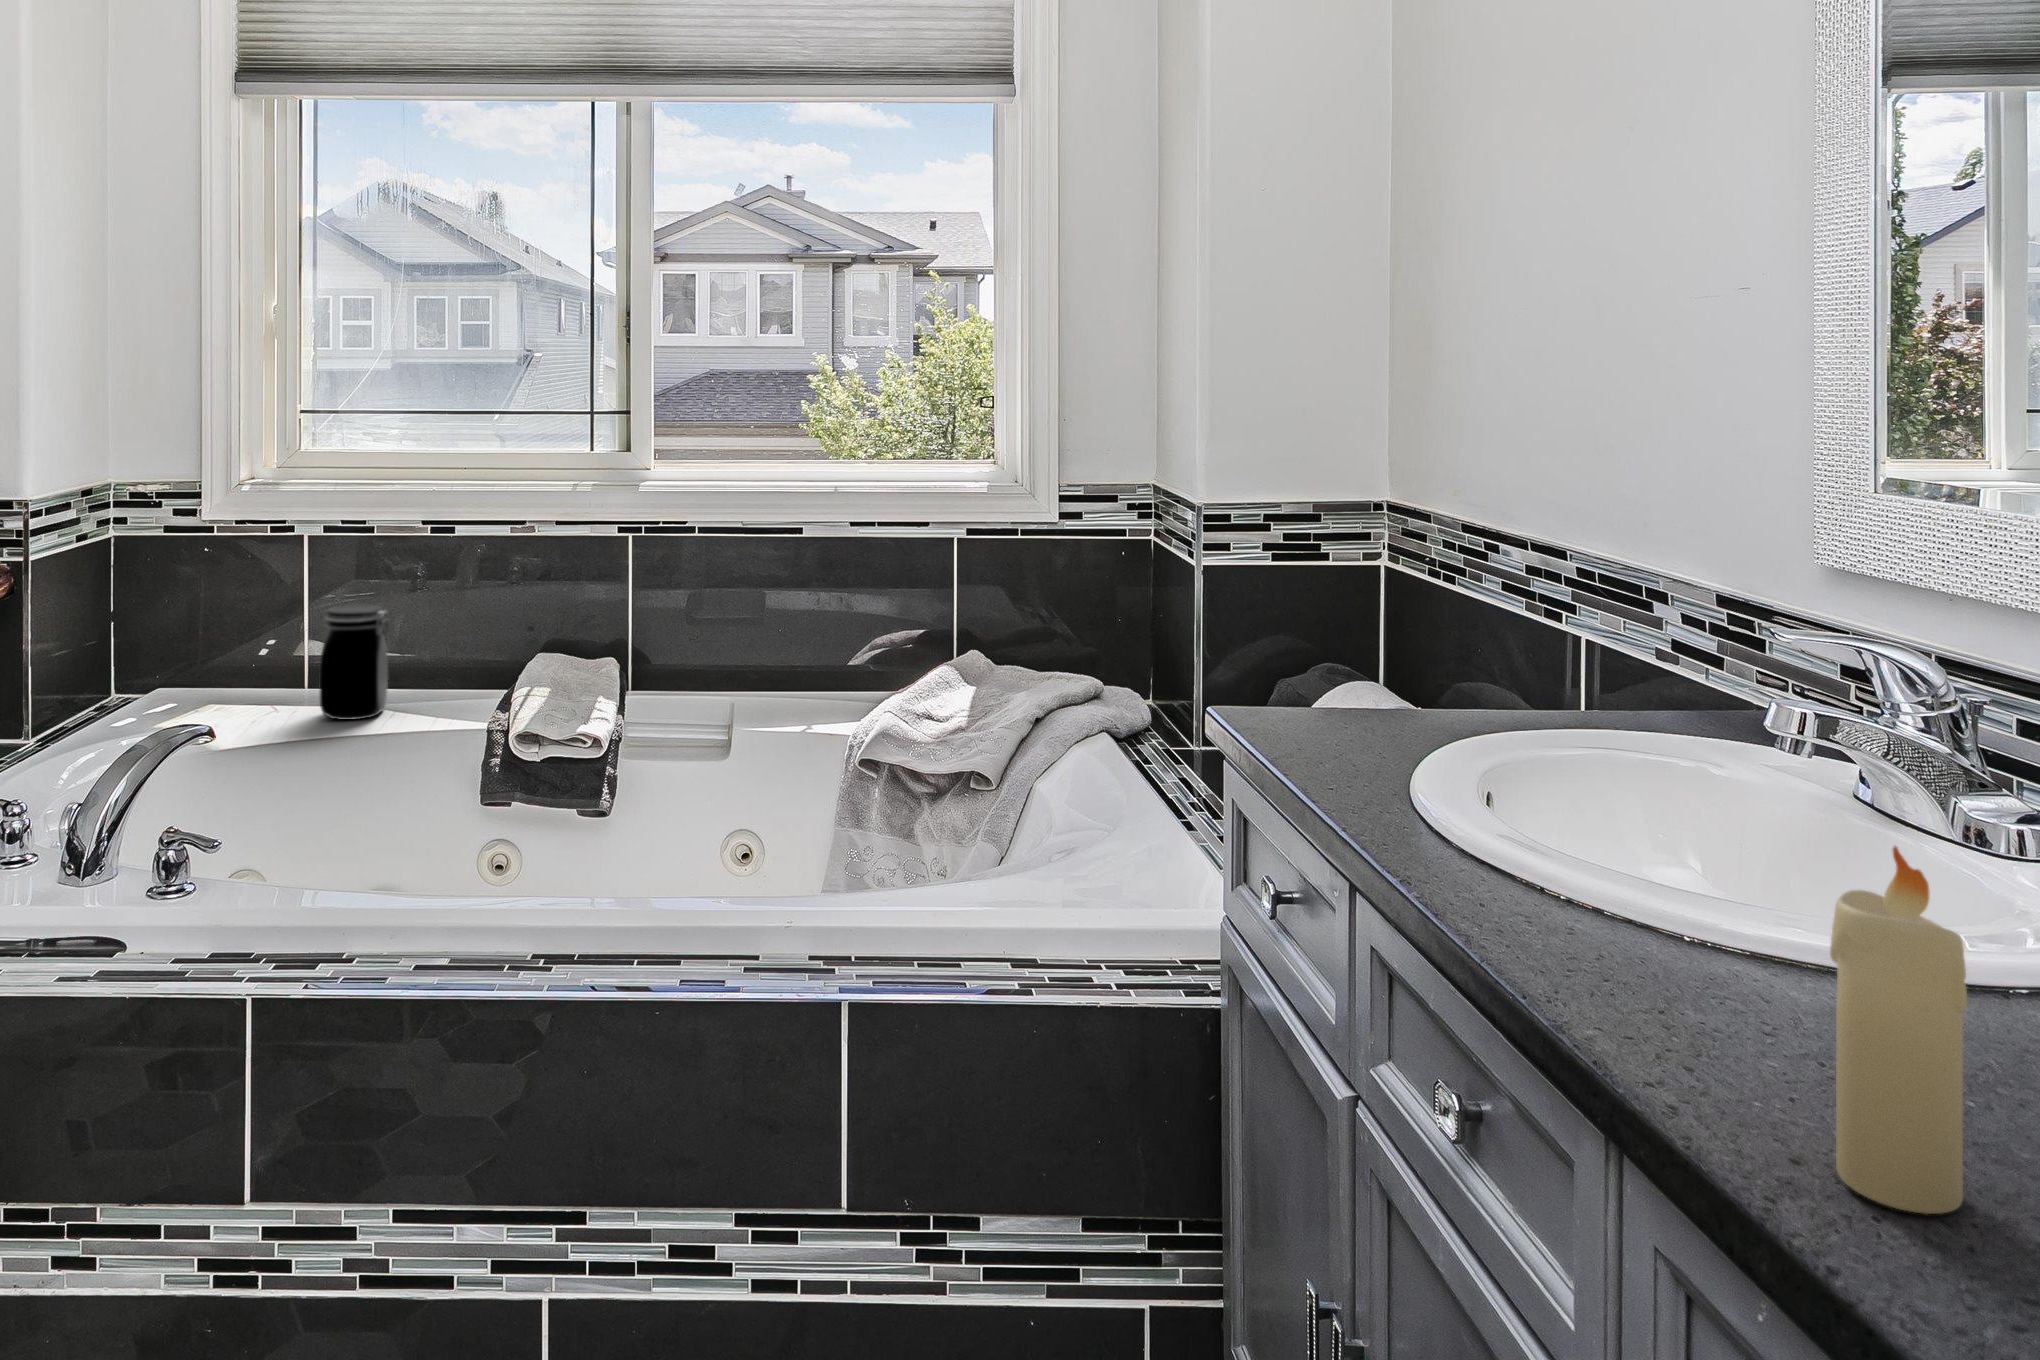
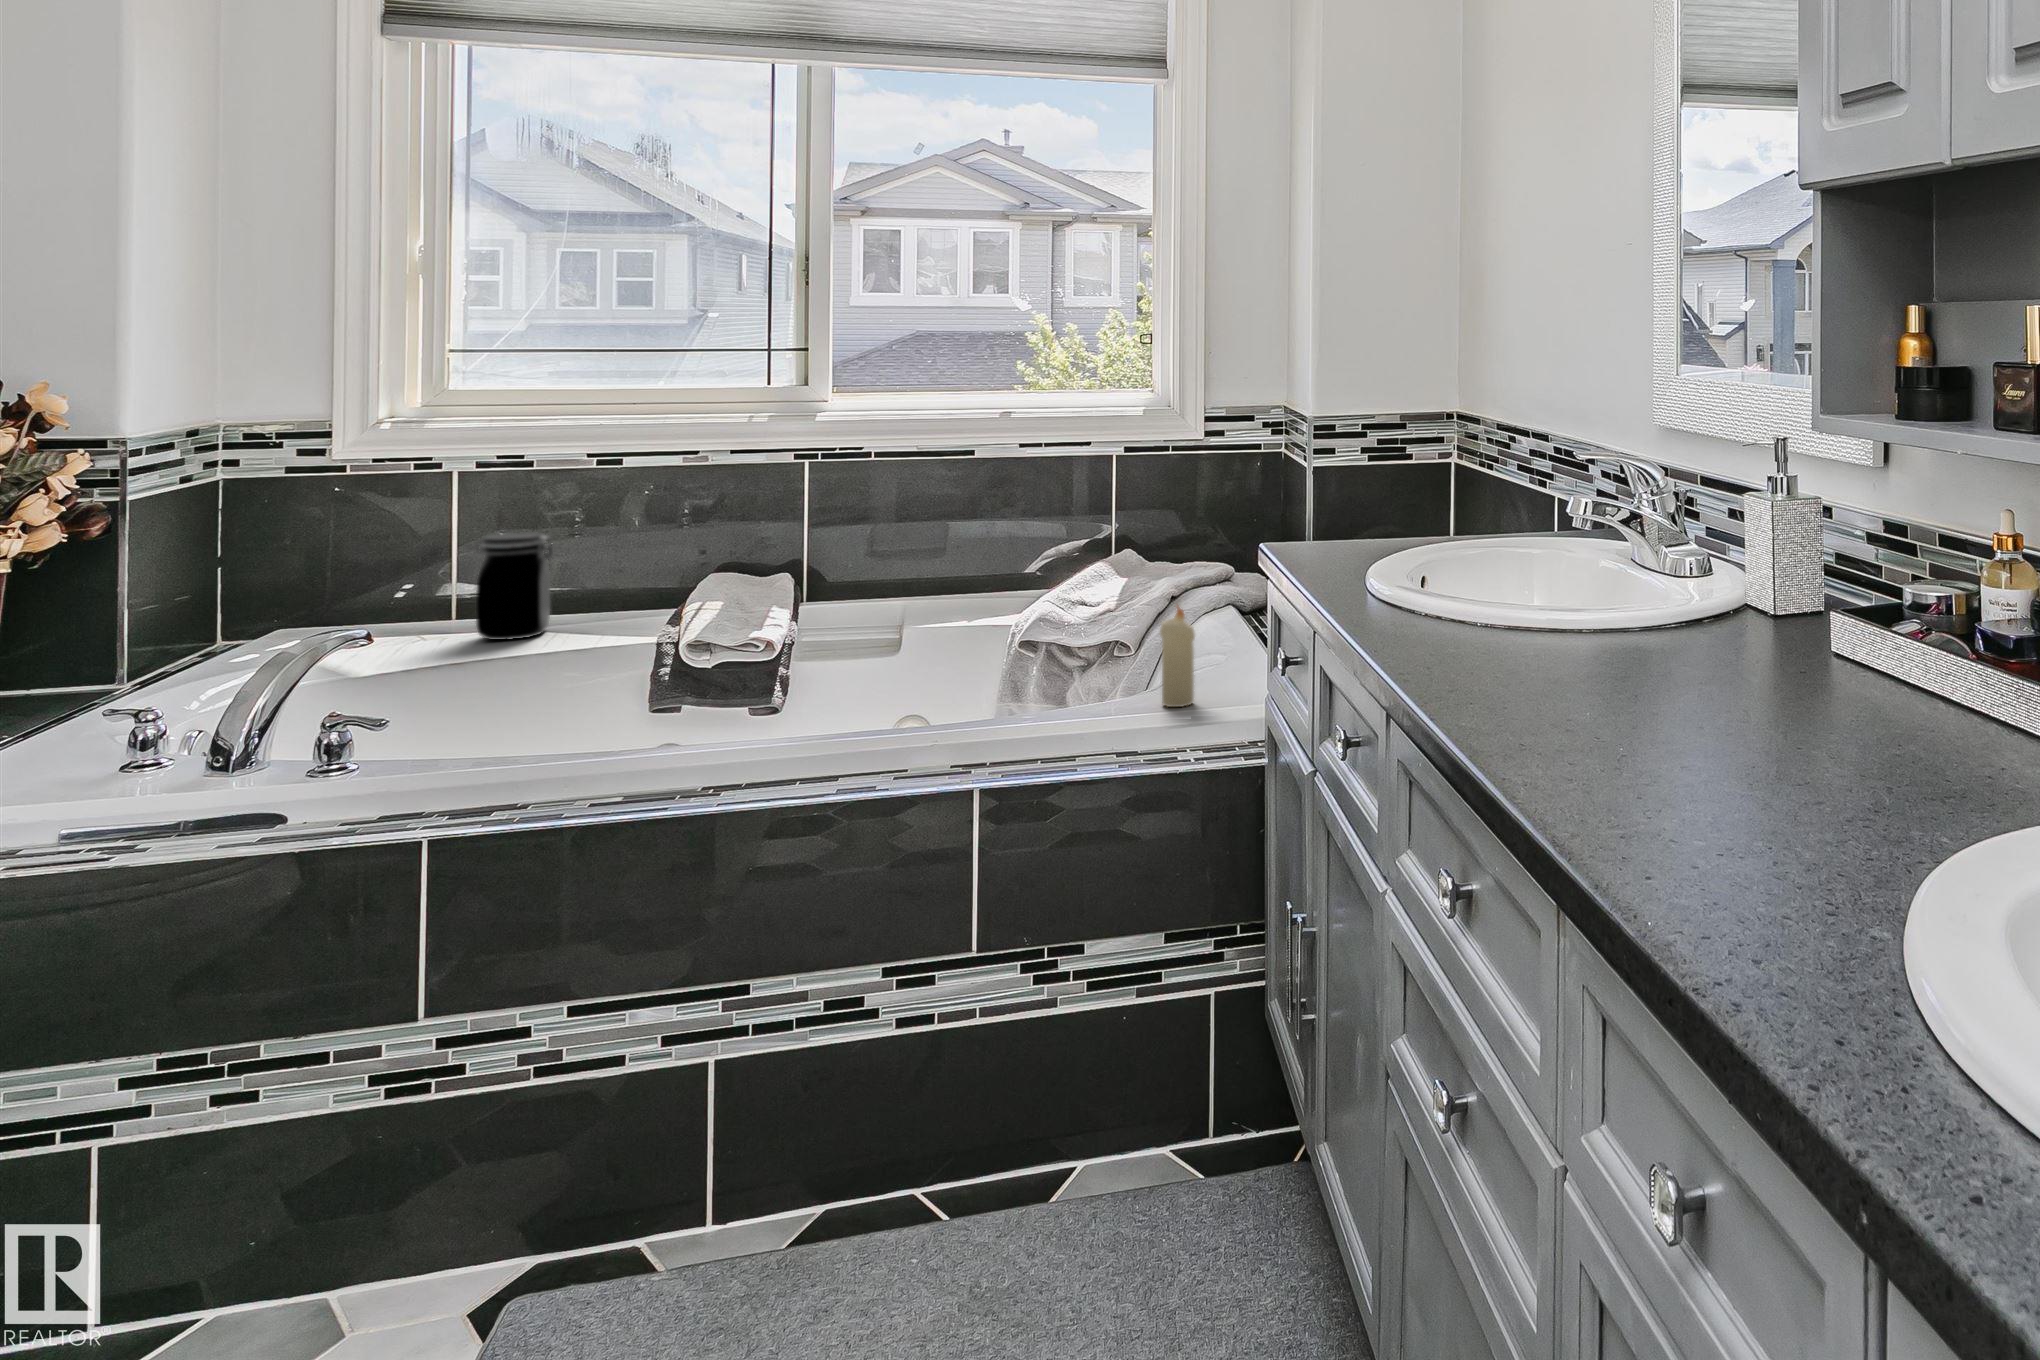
candle: present [1830,846,1967,1214] -> present [1160,607,1195,707]

